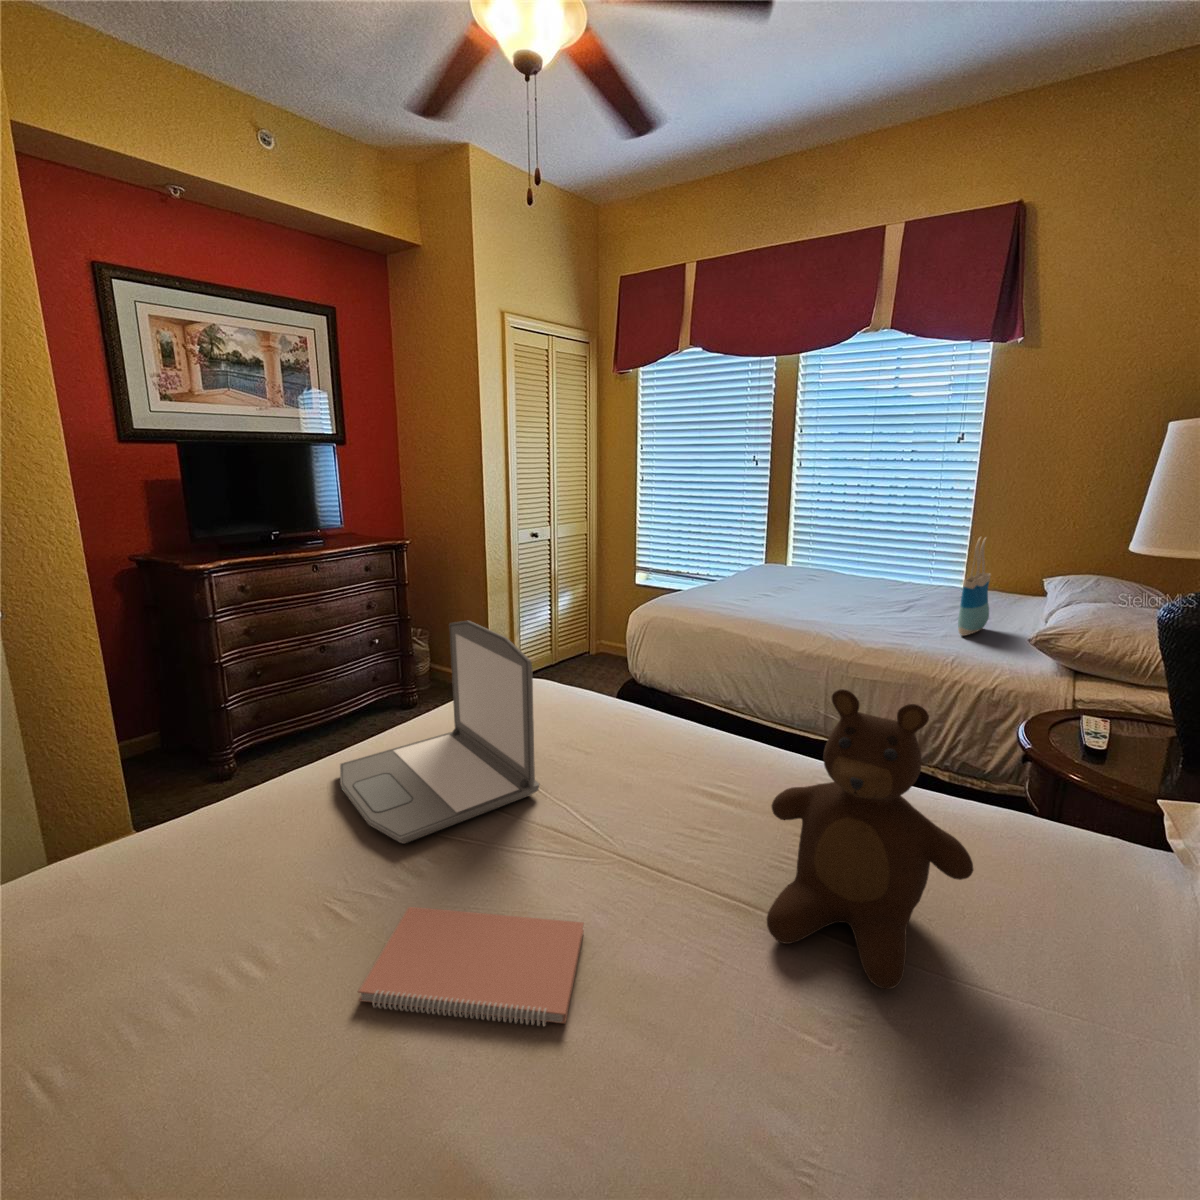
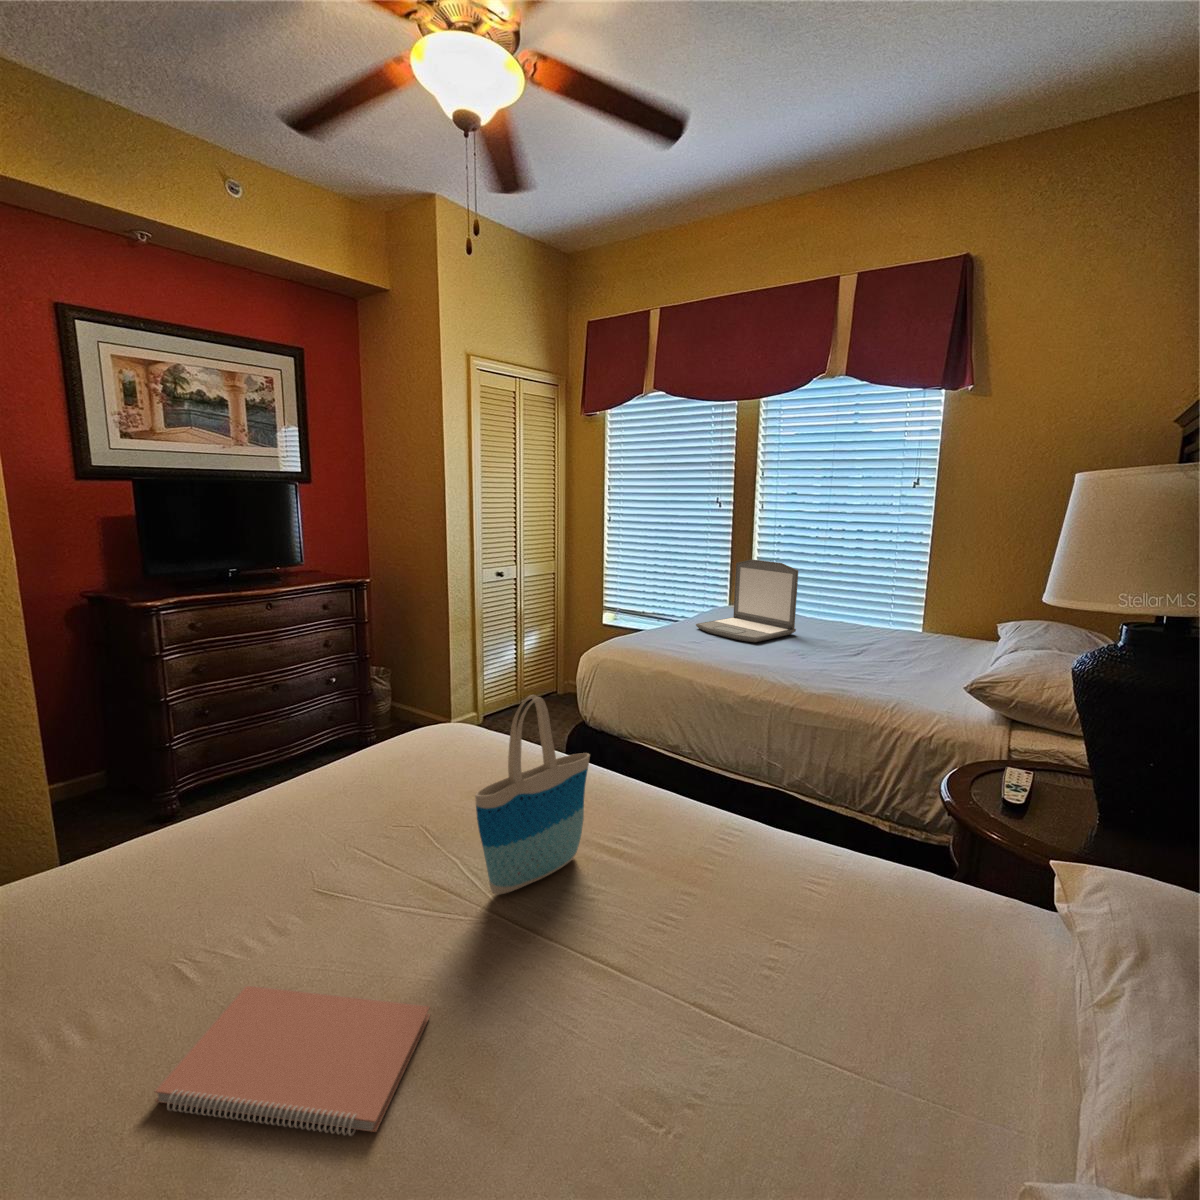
tote bag: present [958,538,991,636] -> present [475,695,590,895]
laptop: present [340,621,539,844] -> present [696,560,798,642]
teddy bear: present [767,689,973,989] -> none [625,753,844,1091]

